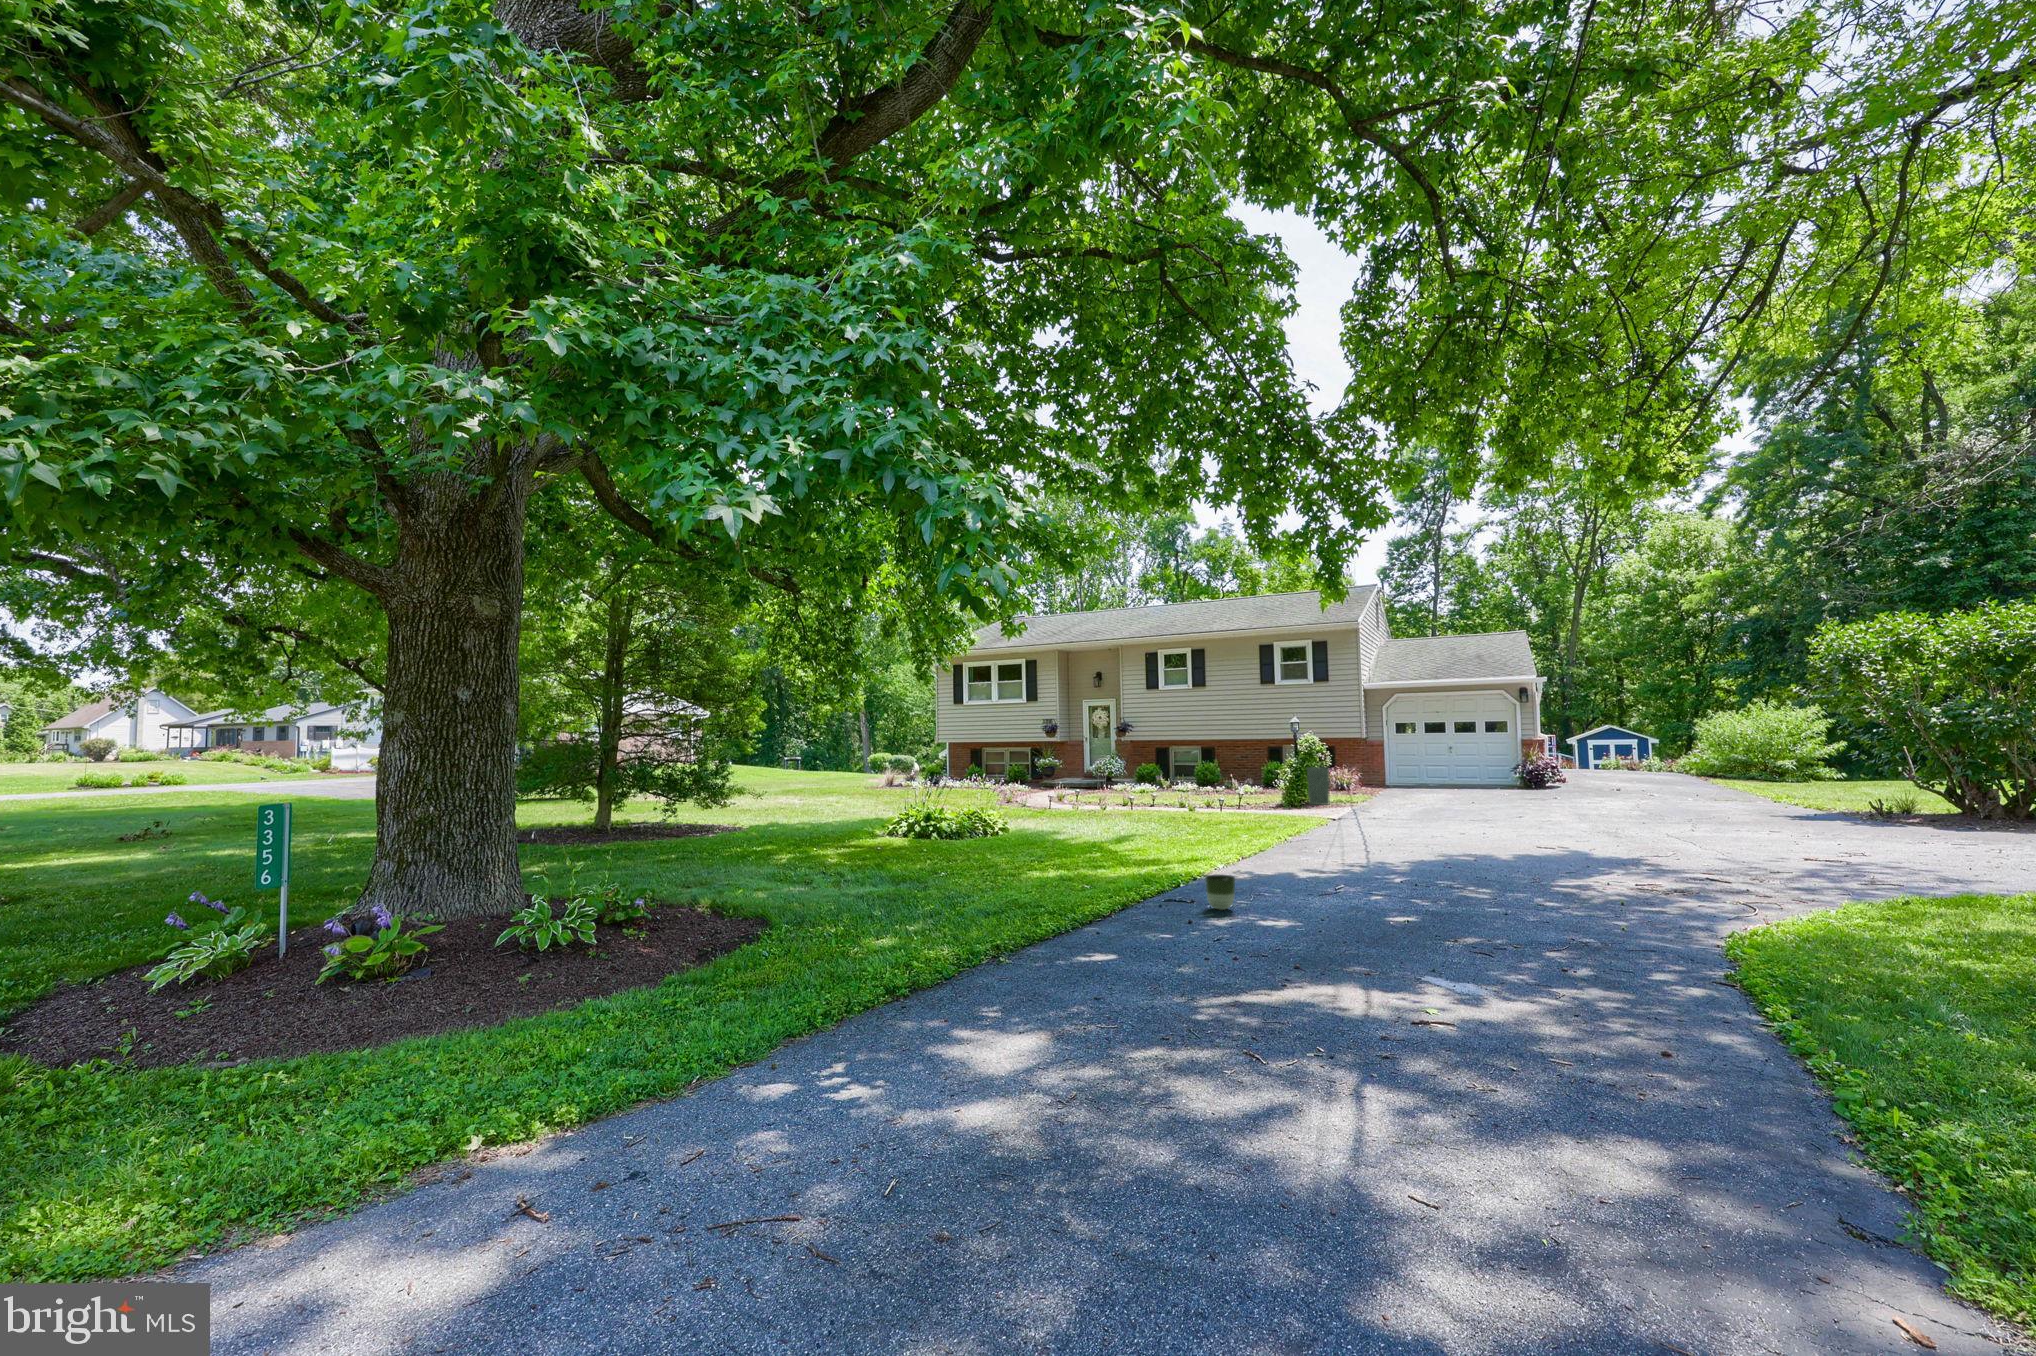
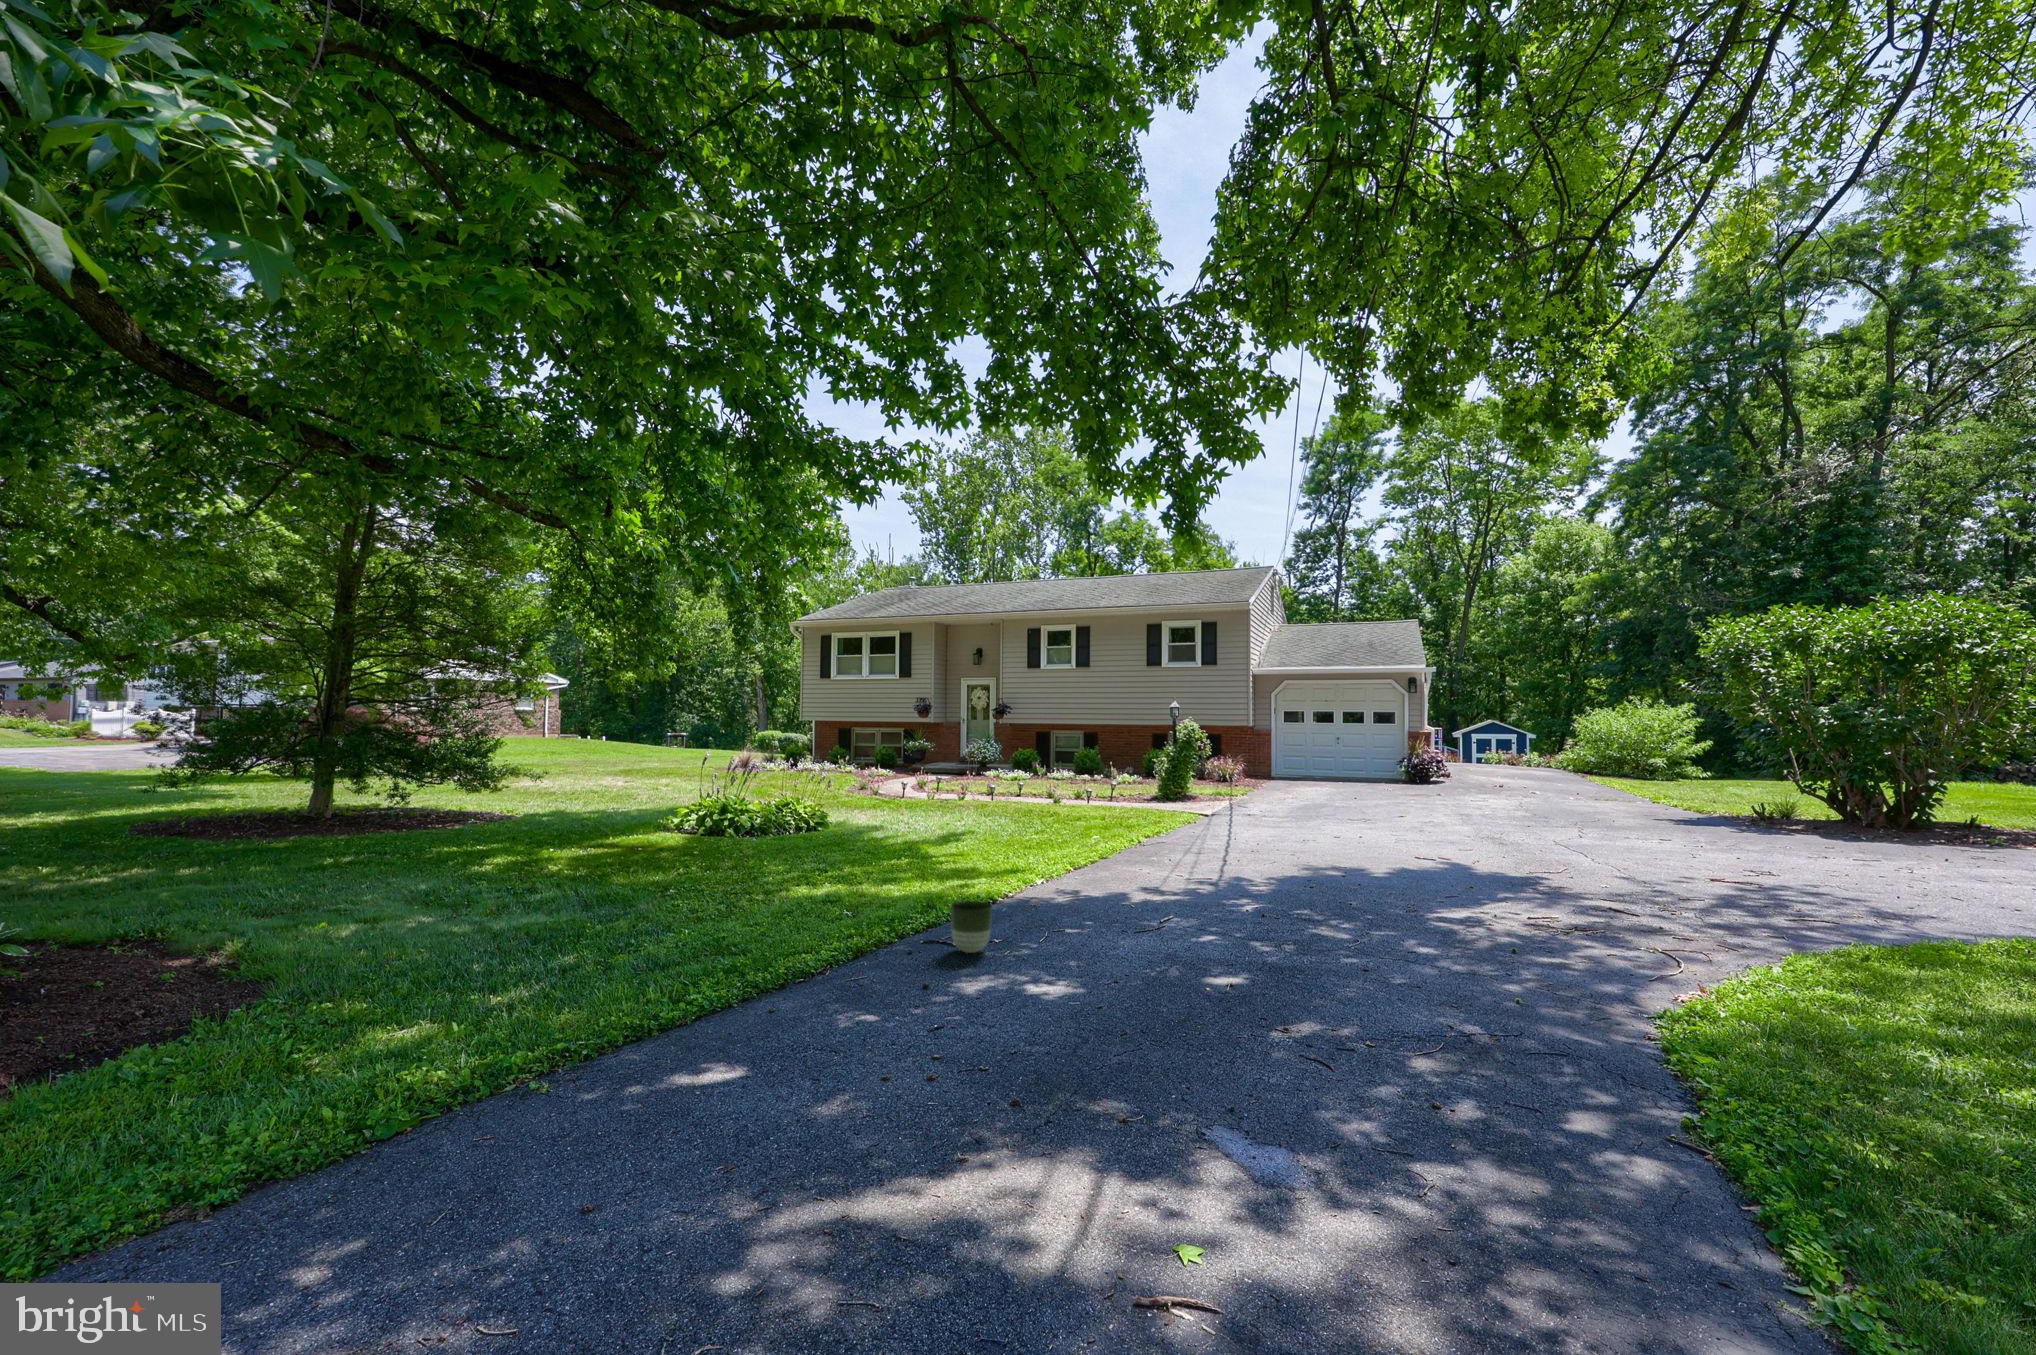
trash can: present [1307,767,1330,805] -> none [1179,752,1204,795]

